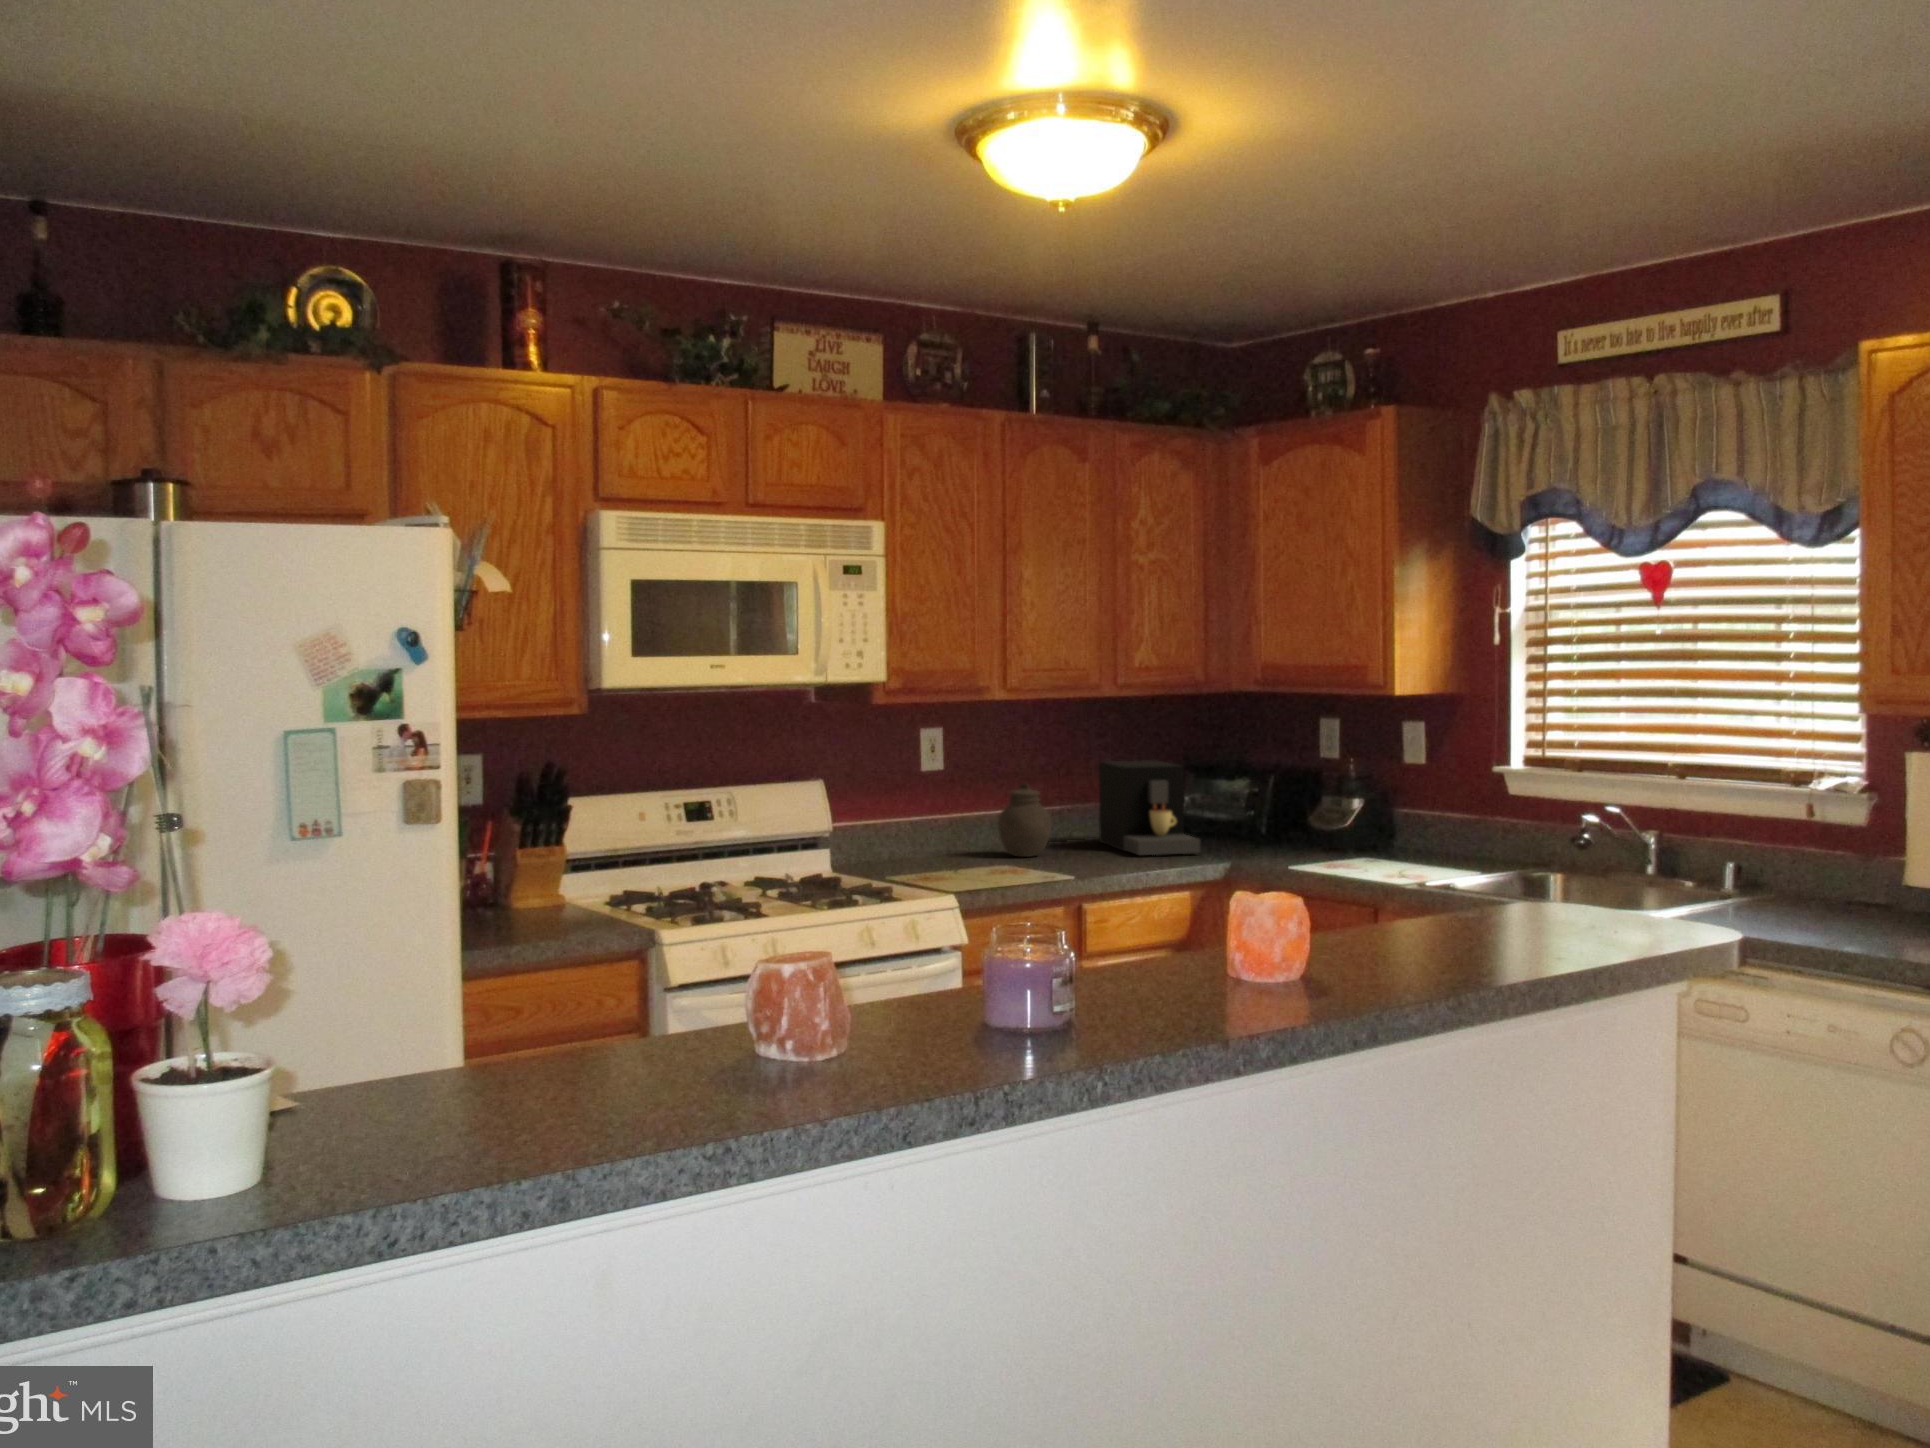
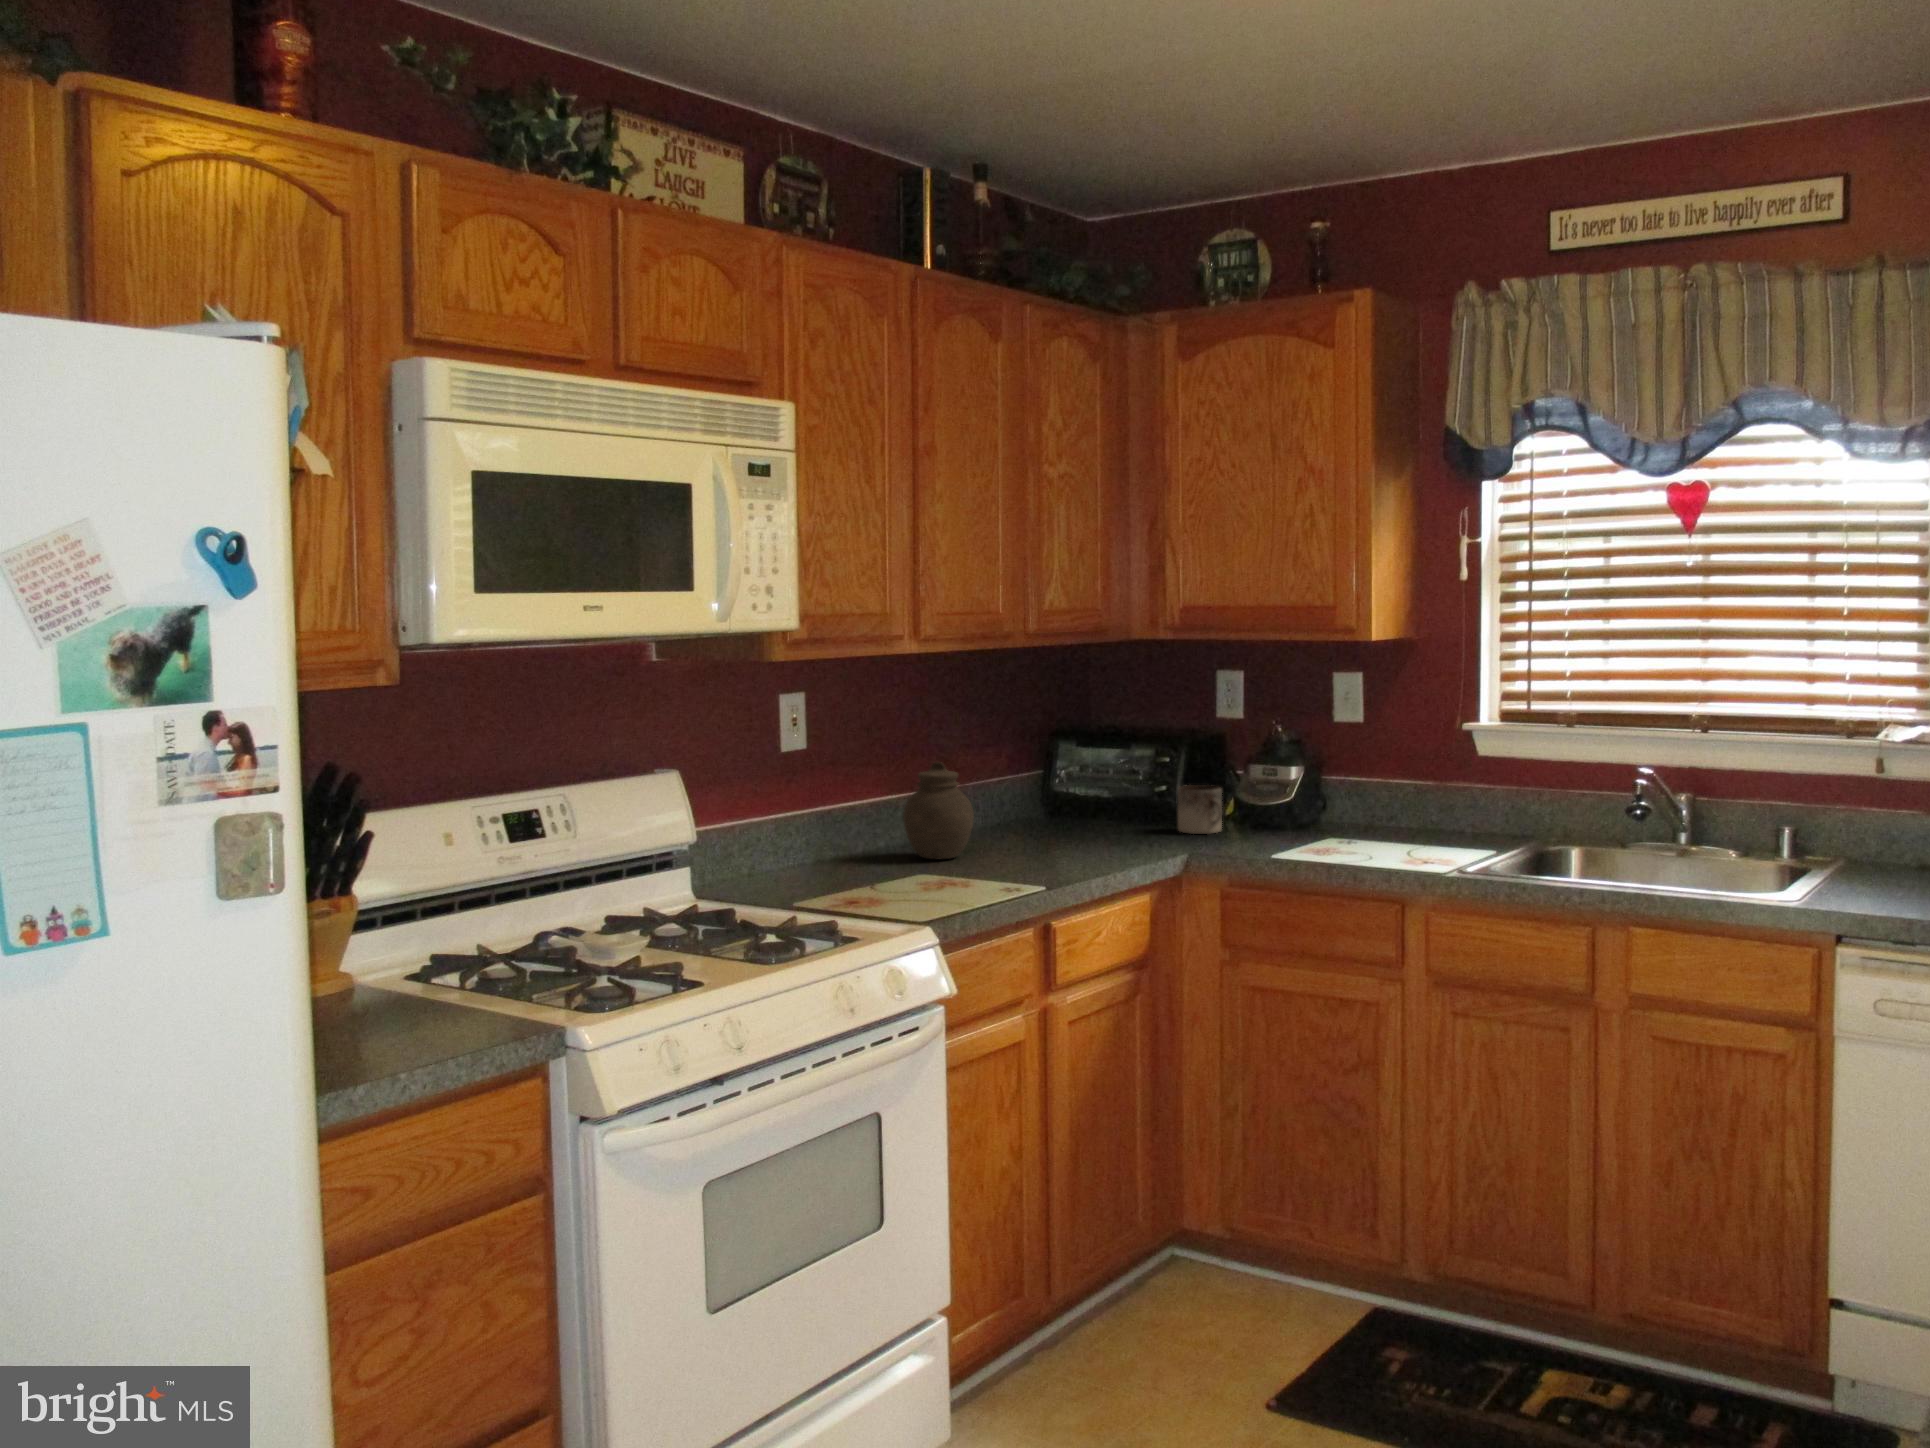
coffee maker: present [1099,760,1200,855] -> none [996,726,1150,849]
mug: none [1241,812,1277,851] -> present [1178,785,1222,834]

